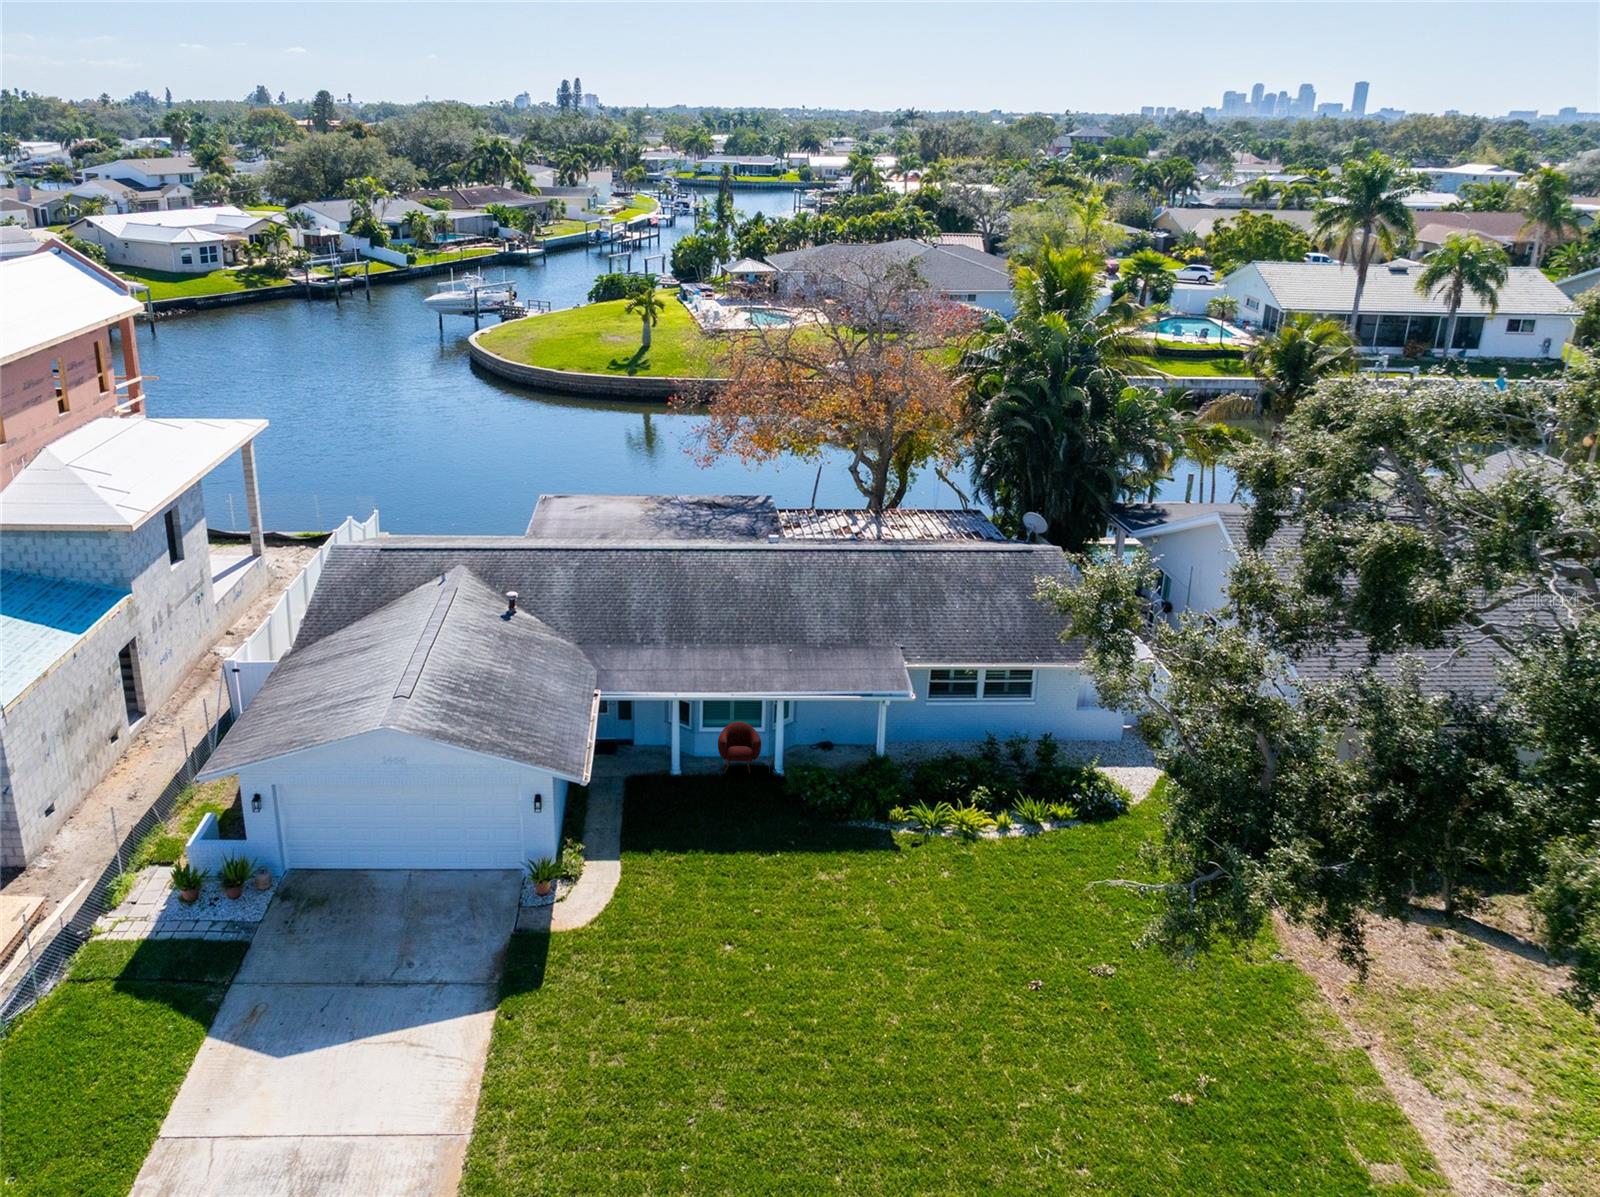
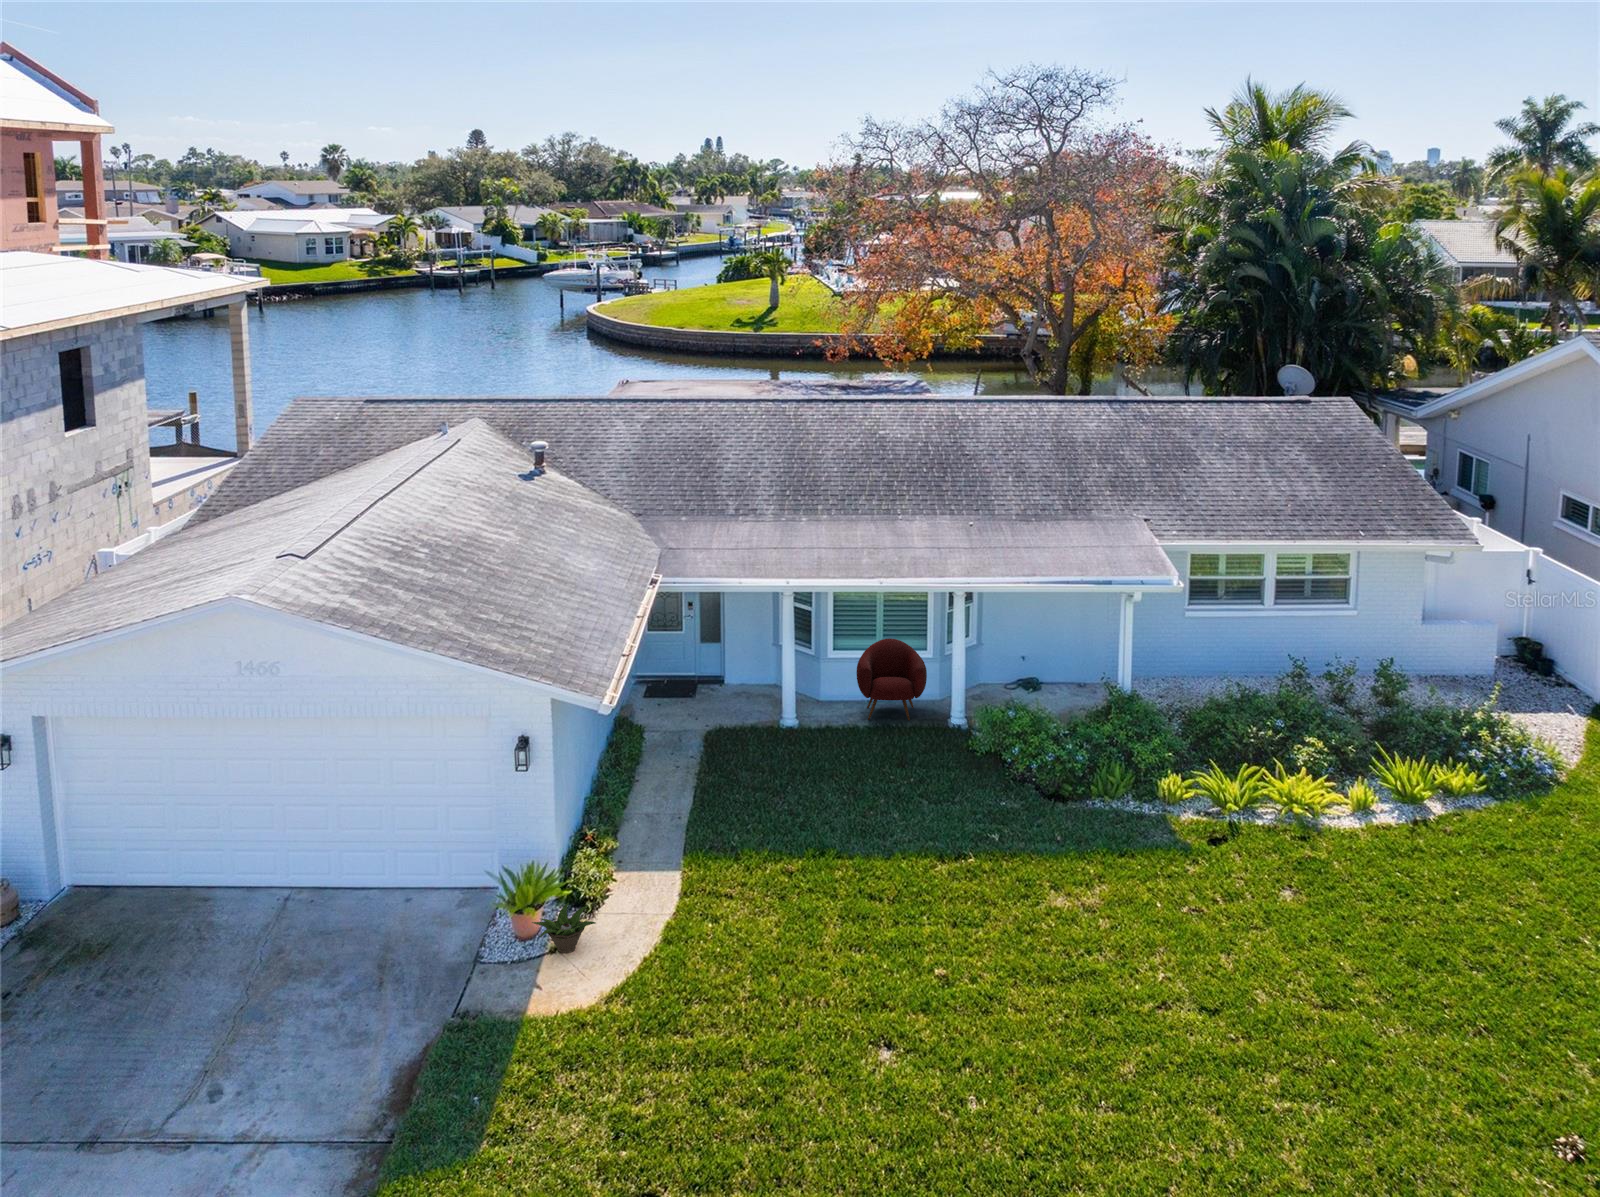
decorative plant: none [546,879,580,905] -> present [532,903,596,953]

